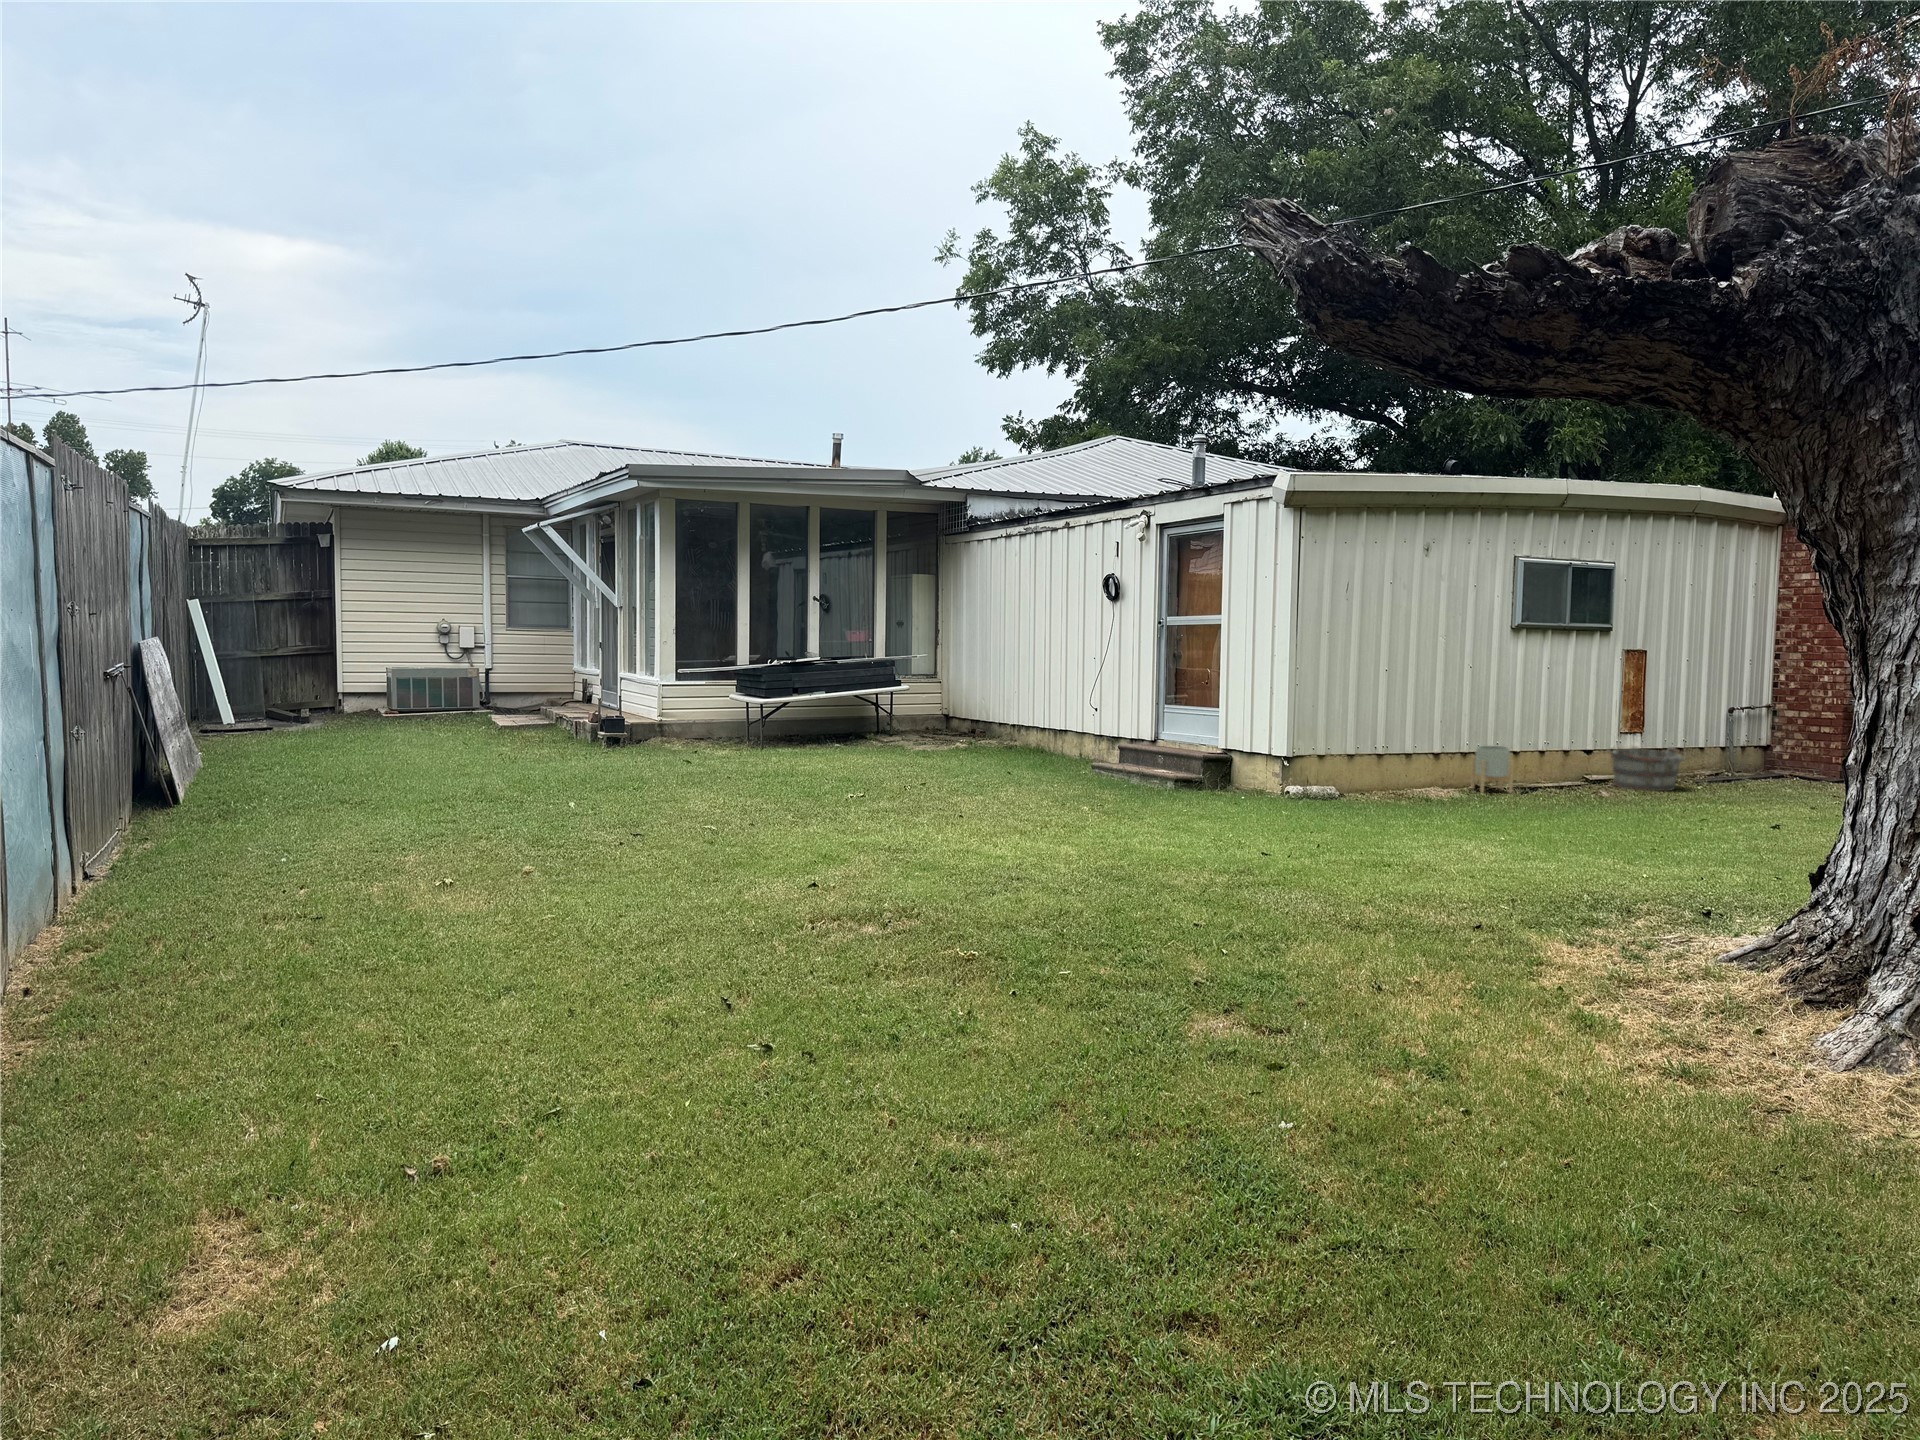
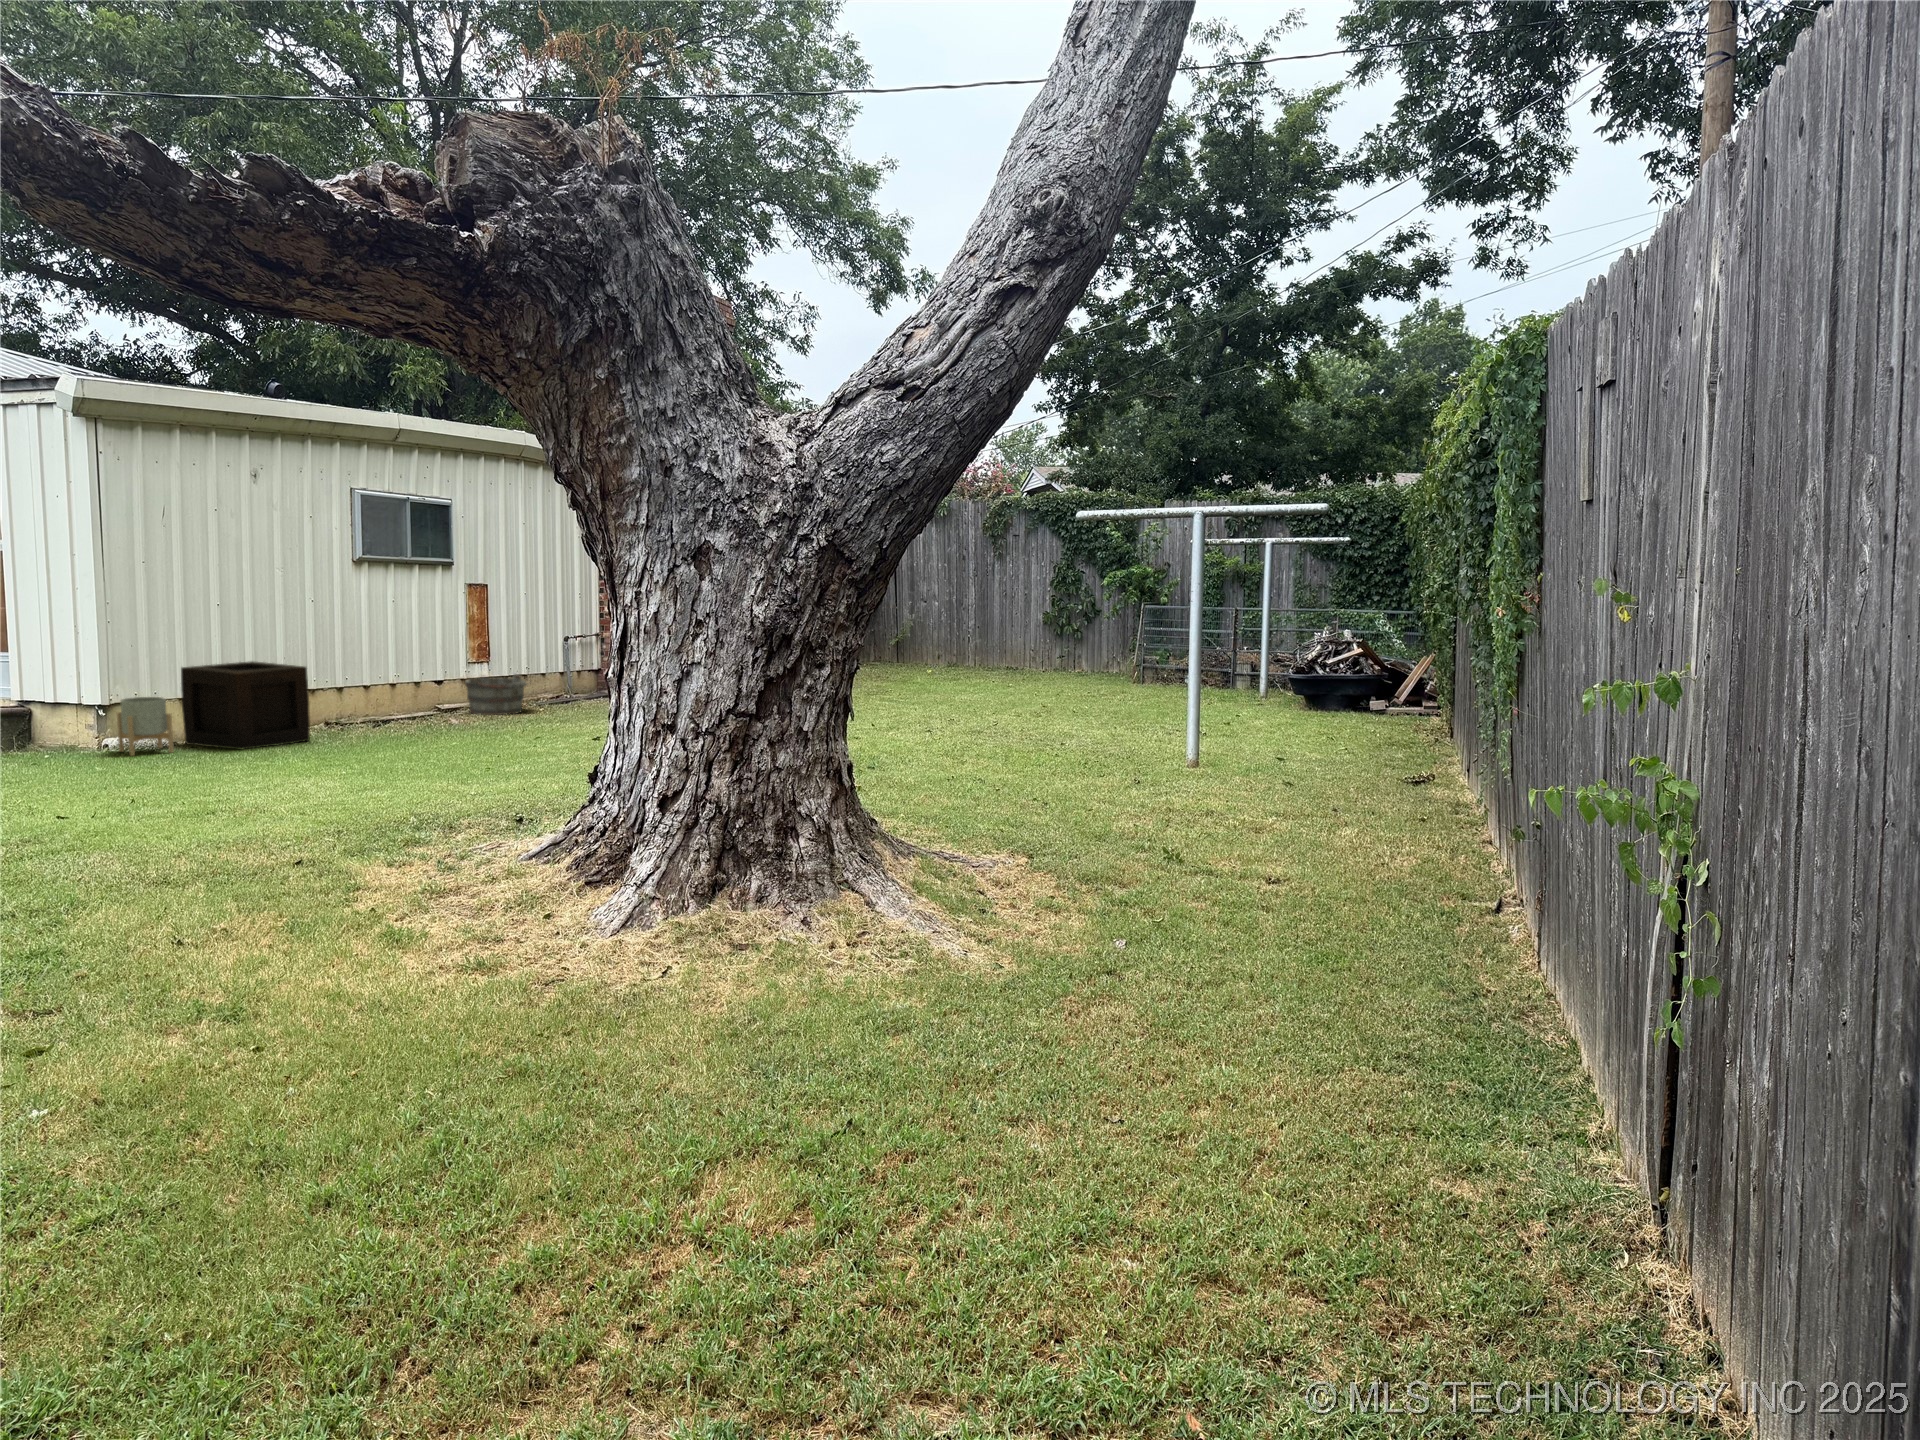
wooden crate: none [1353,722,1461,805] -> present [181,661,310,750]
planter: present [1471,745,1514,793] -> present [117,697,174,756]

